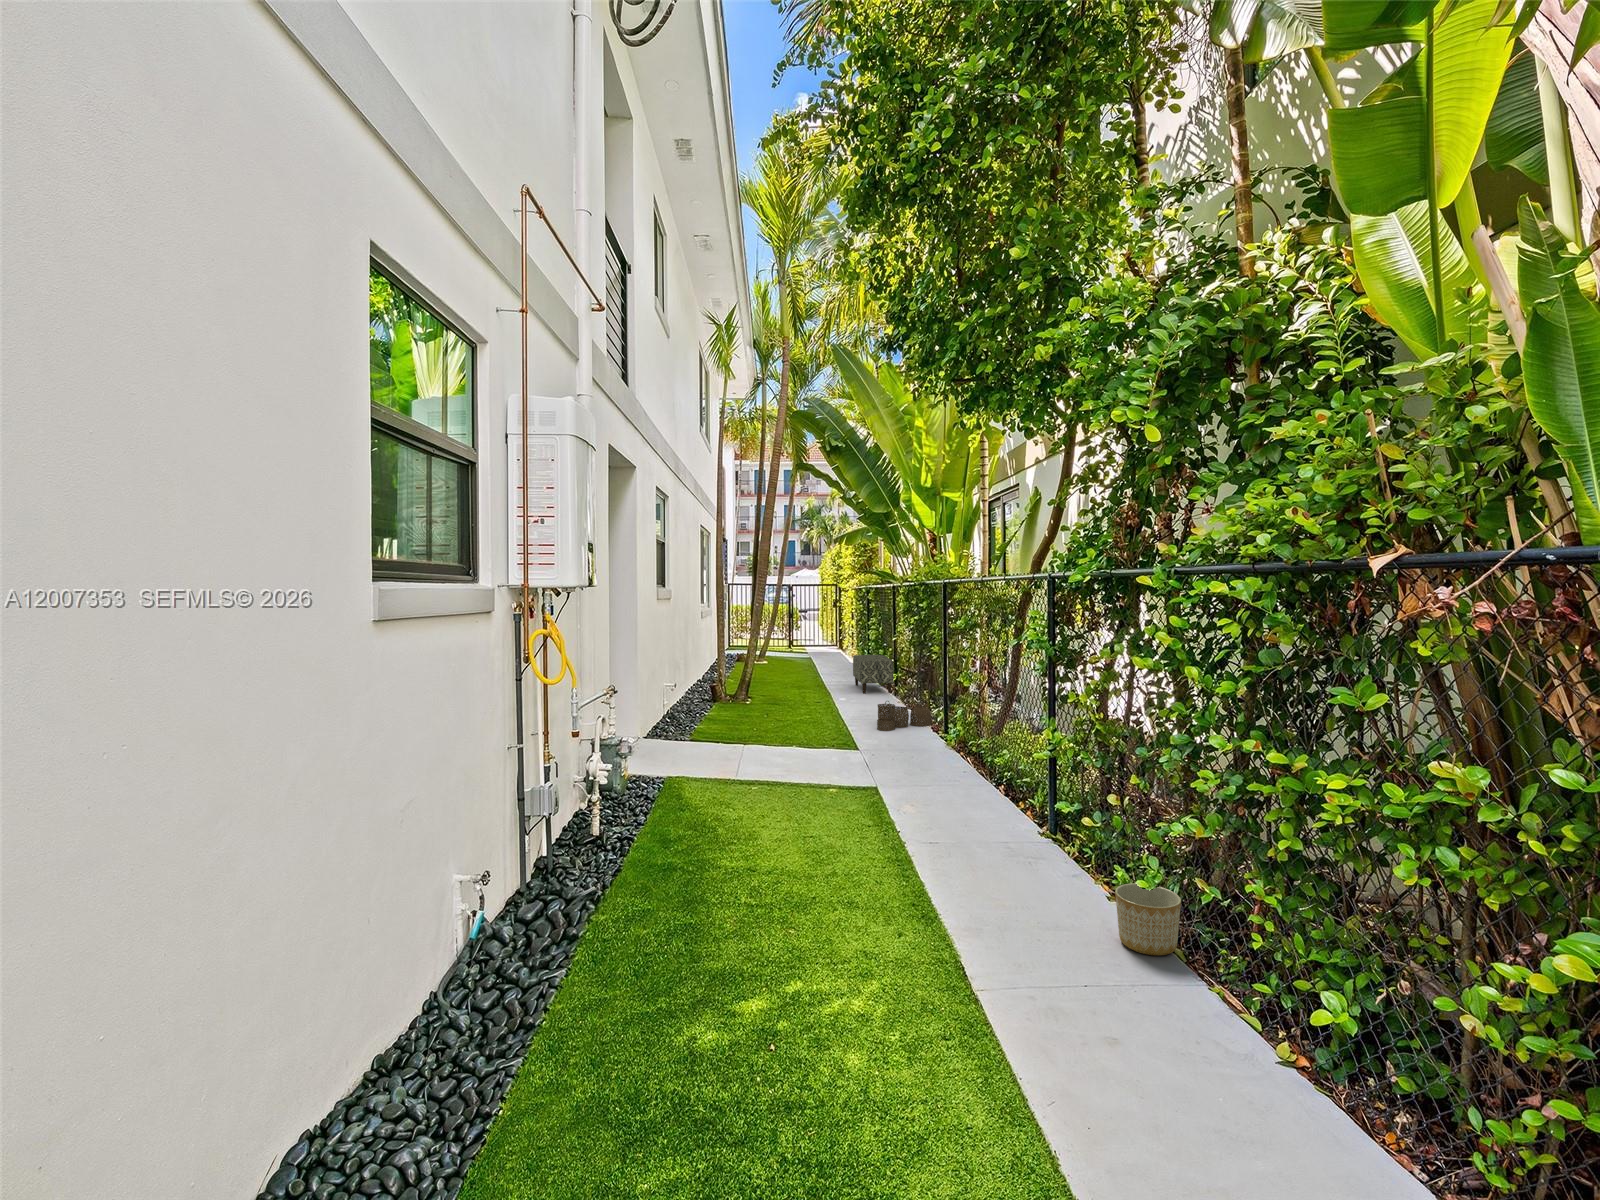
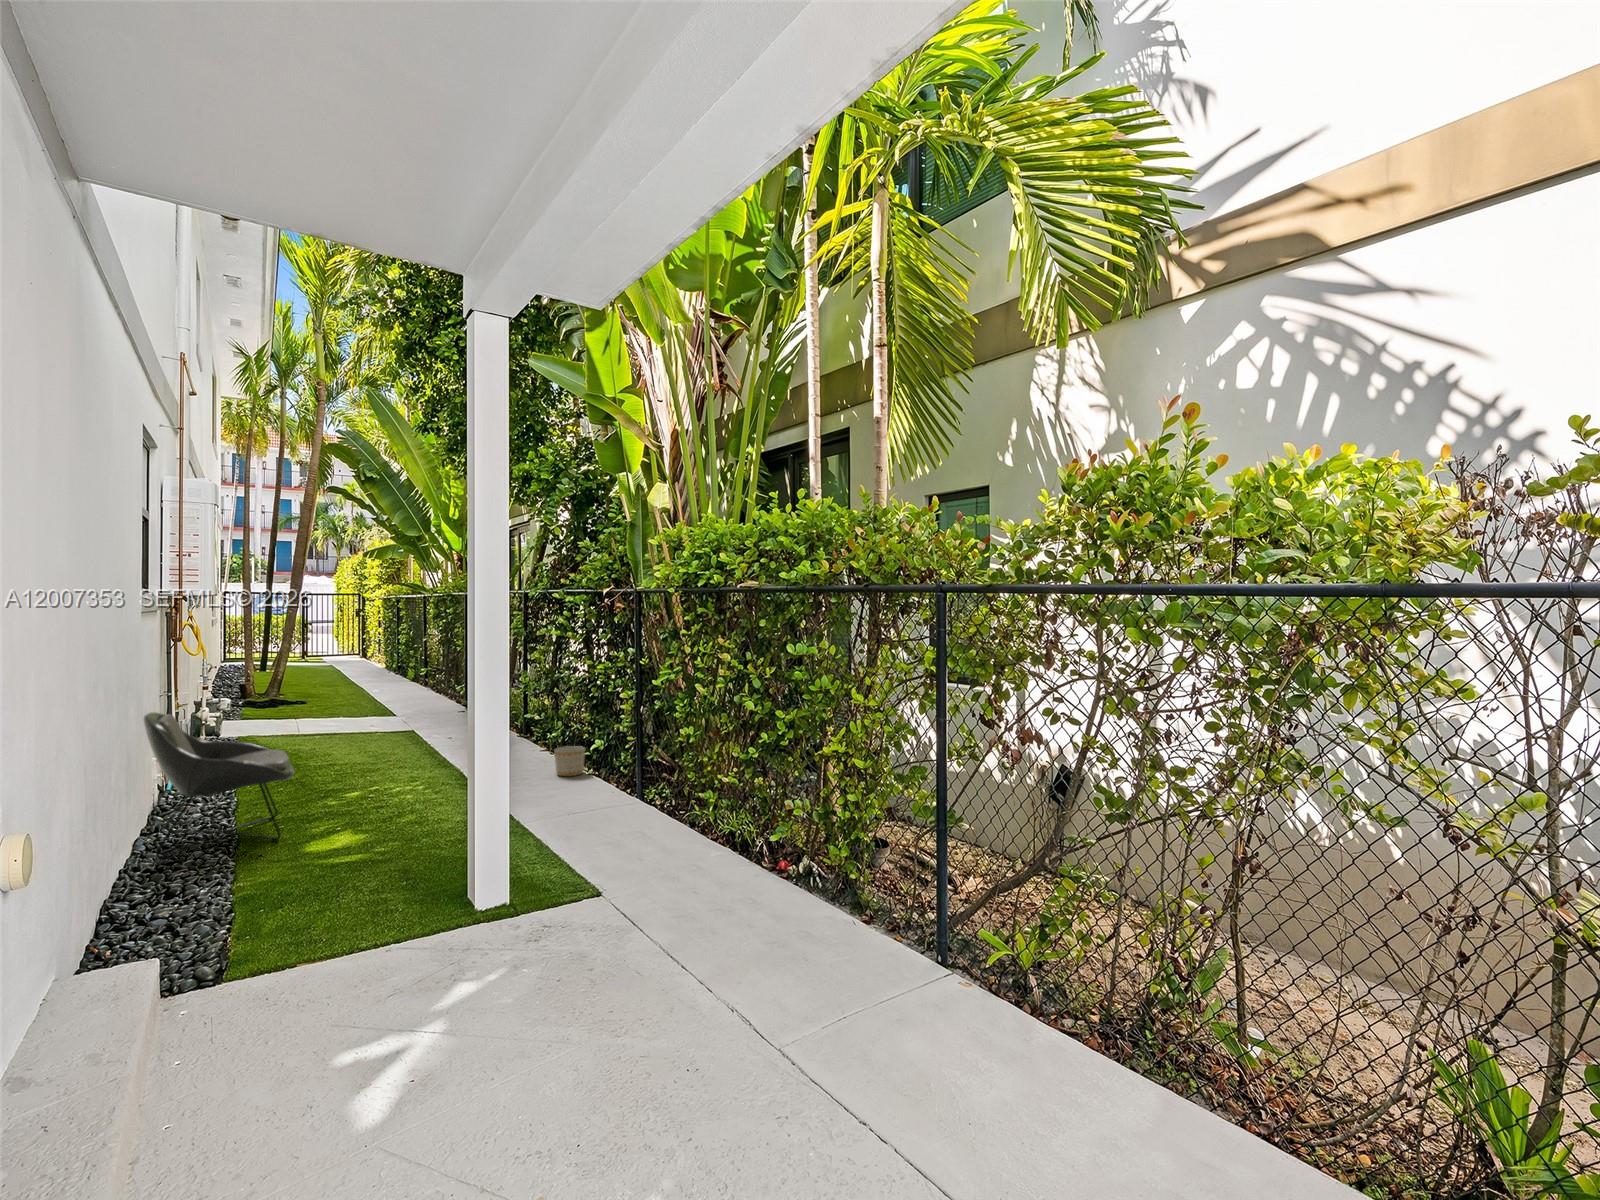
bench: present [853,655,894,694] -> none [383,656,424,690]
woven basket: present [877,701,932,731] -> none [411,688,458,711]
lounge chair: none [431,783,665,1072] -> present [144,712,294,860]

